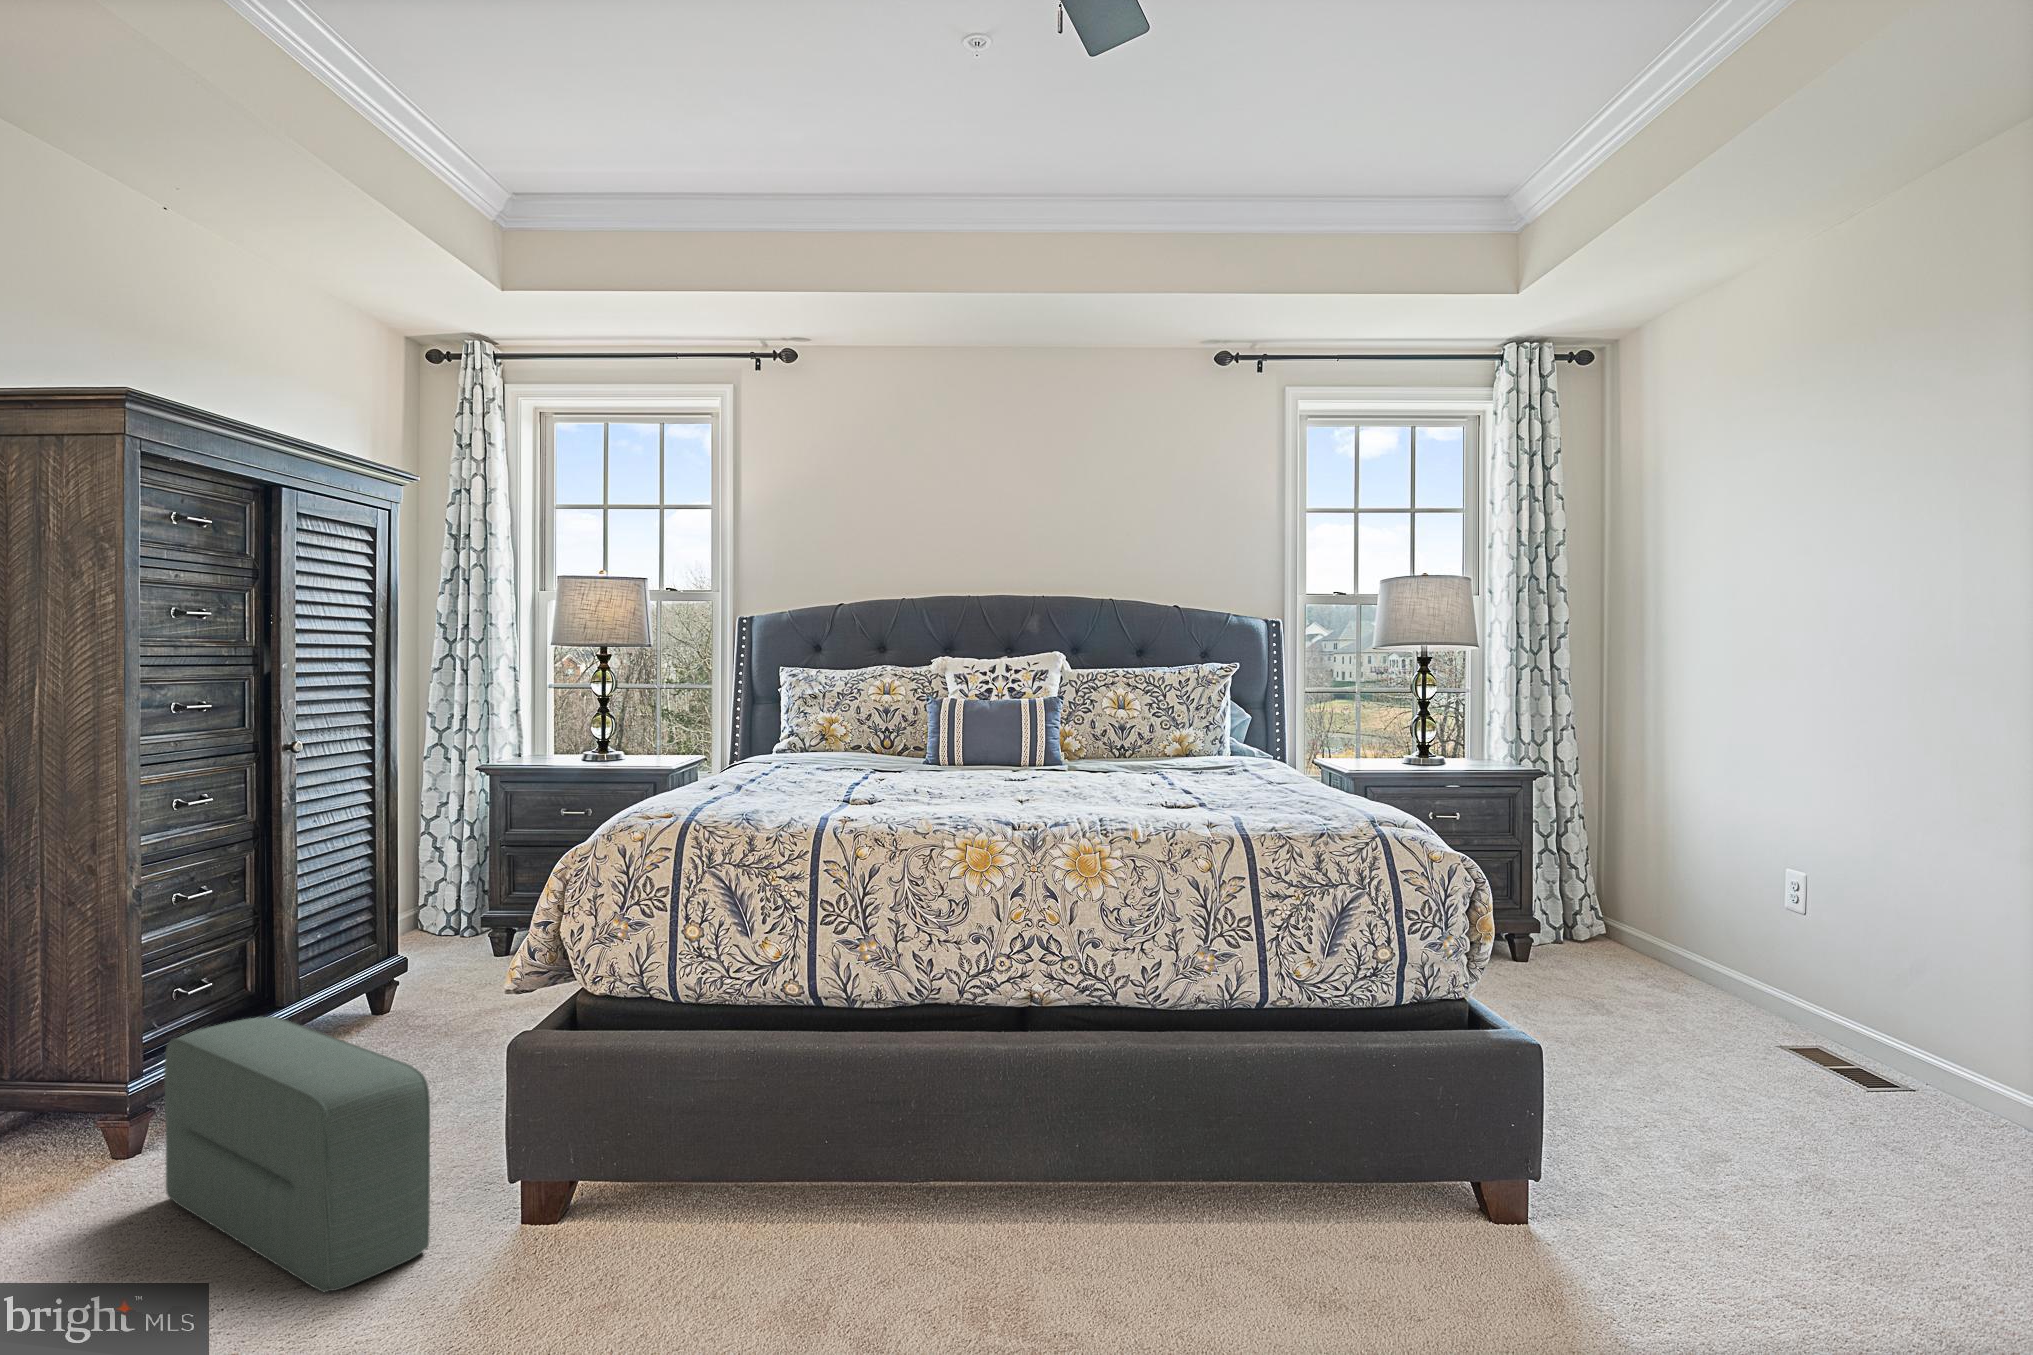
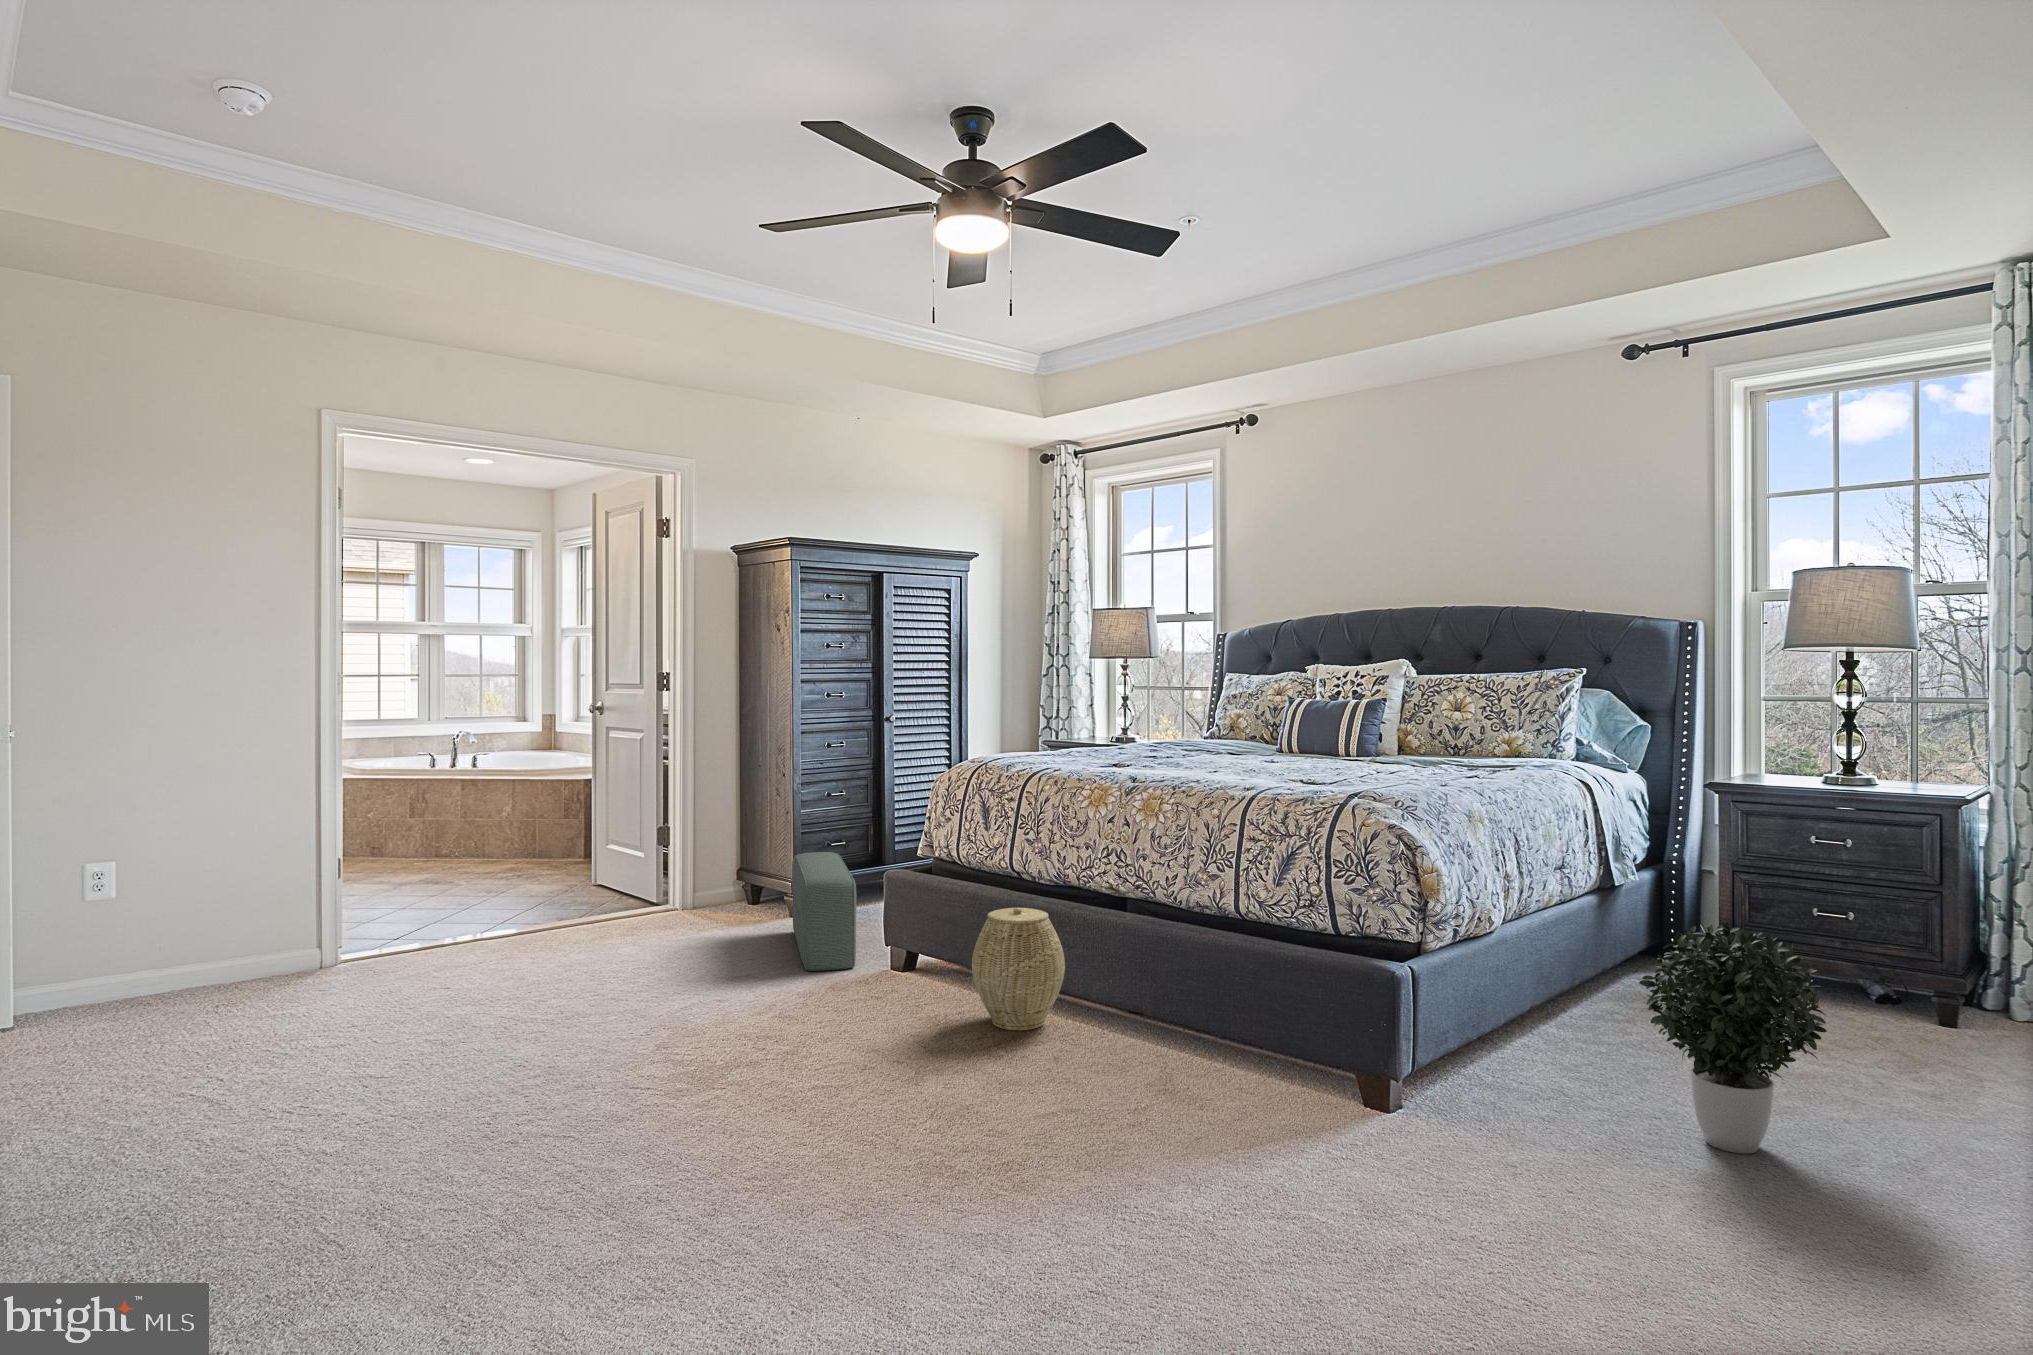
potted plant: none [1686,923,1886,1176] -> present [1639,922,1827,1154]
woven basket: none [818,1062,984,1296] -> present [972,908,1065,1030]

